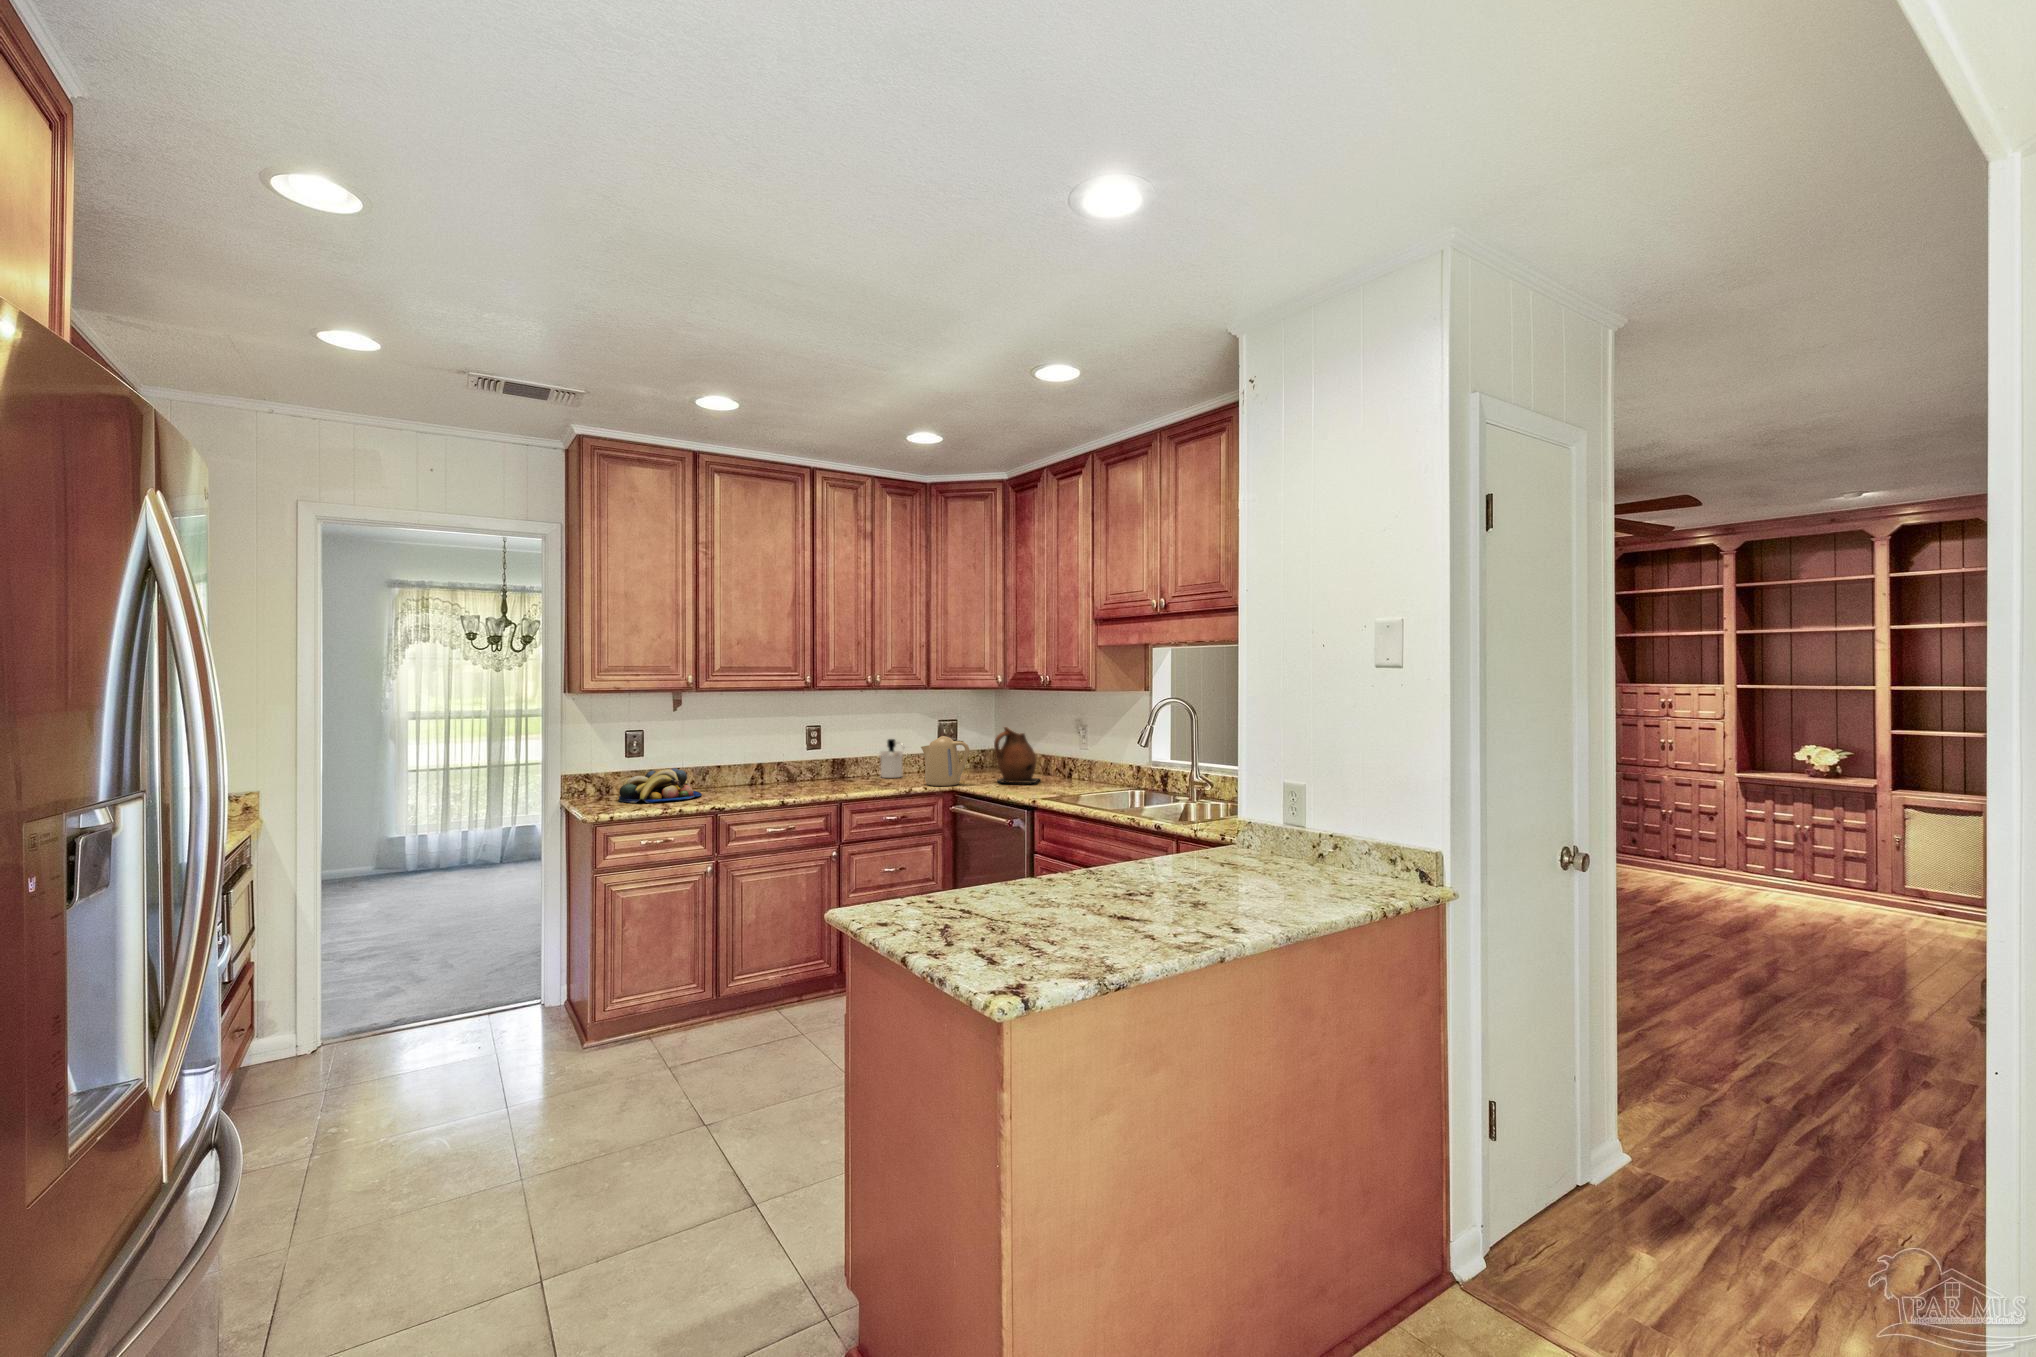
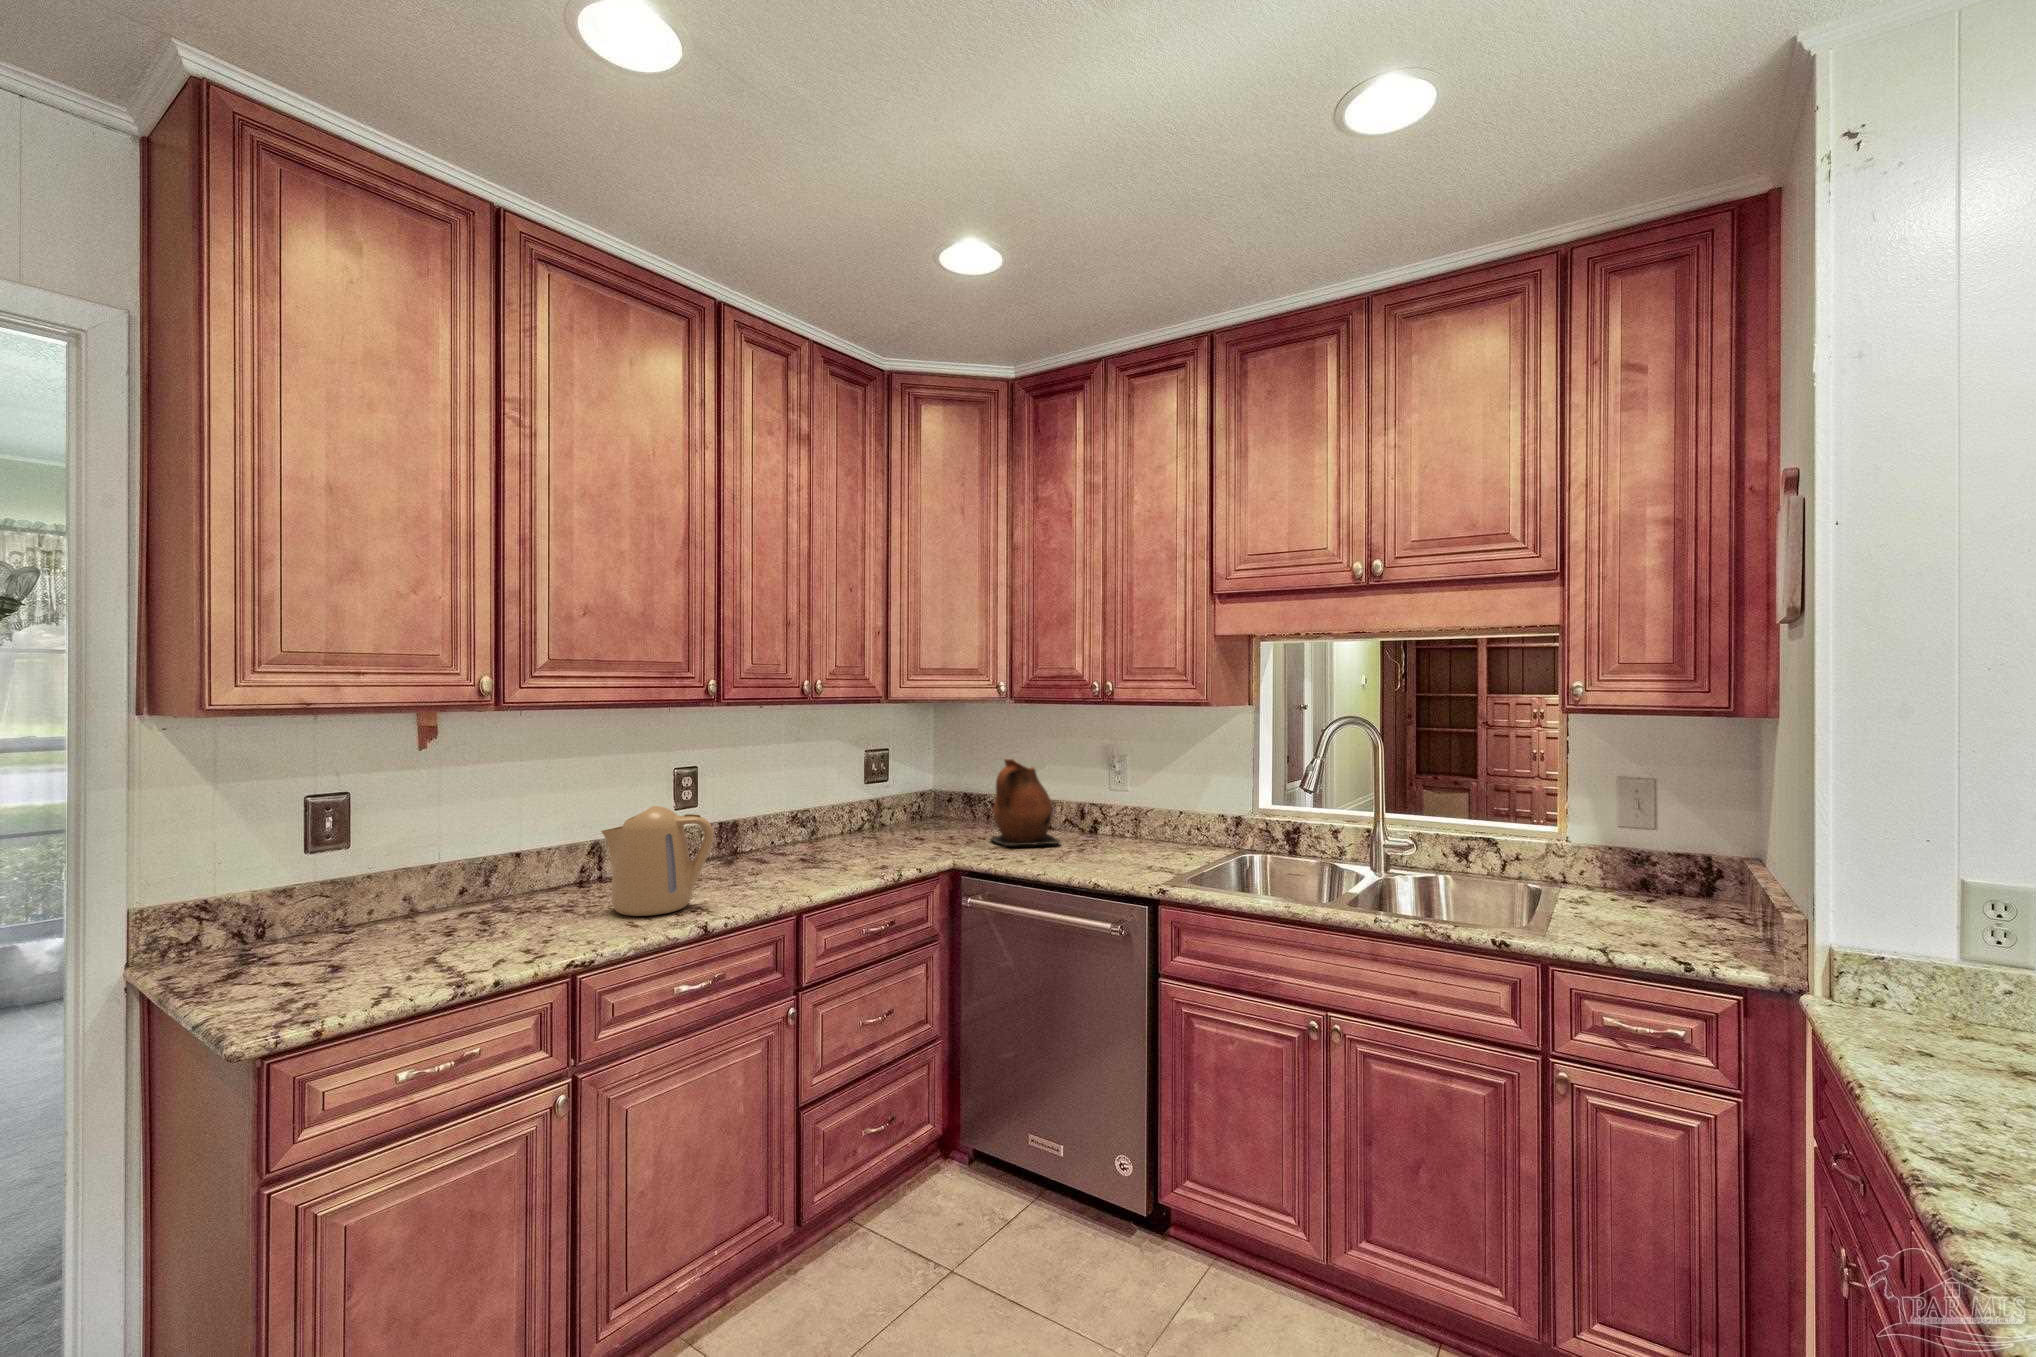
kettle: present [921,736,969,786] -> present [601,806,714,916]
soap dispenser: present [880,739,904,778] -> none [791,782,841,847]
fruit bowl: present [619,768,702,803] -> none [294,869,501,965]

